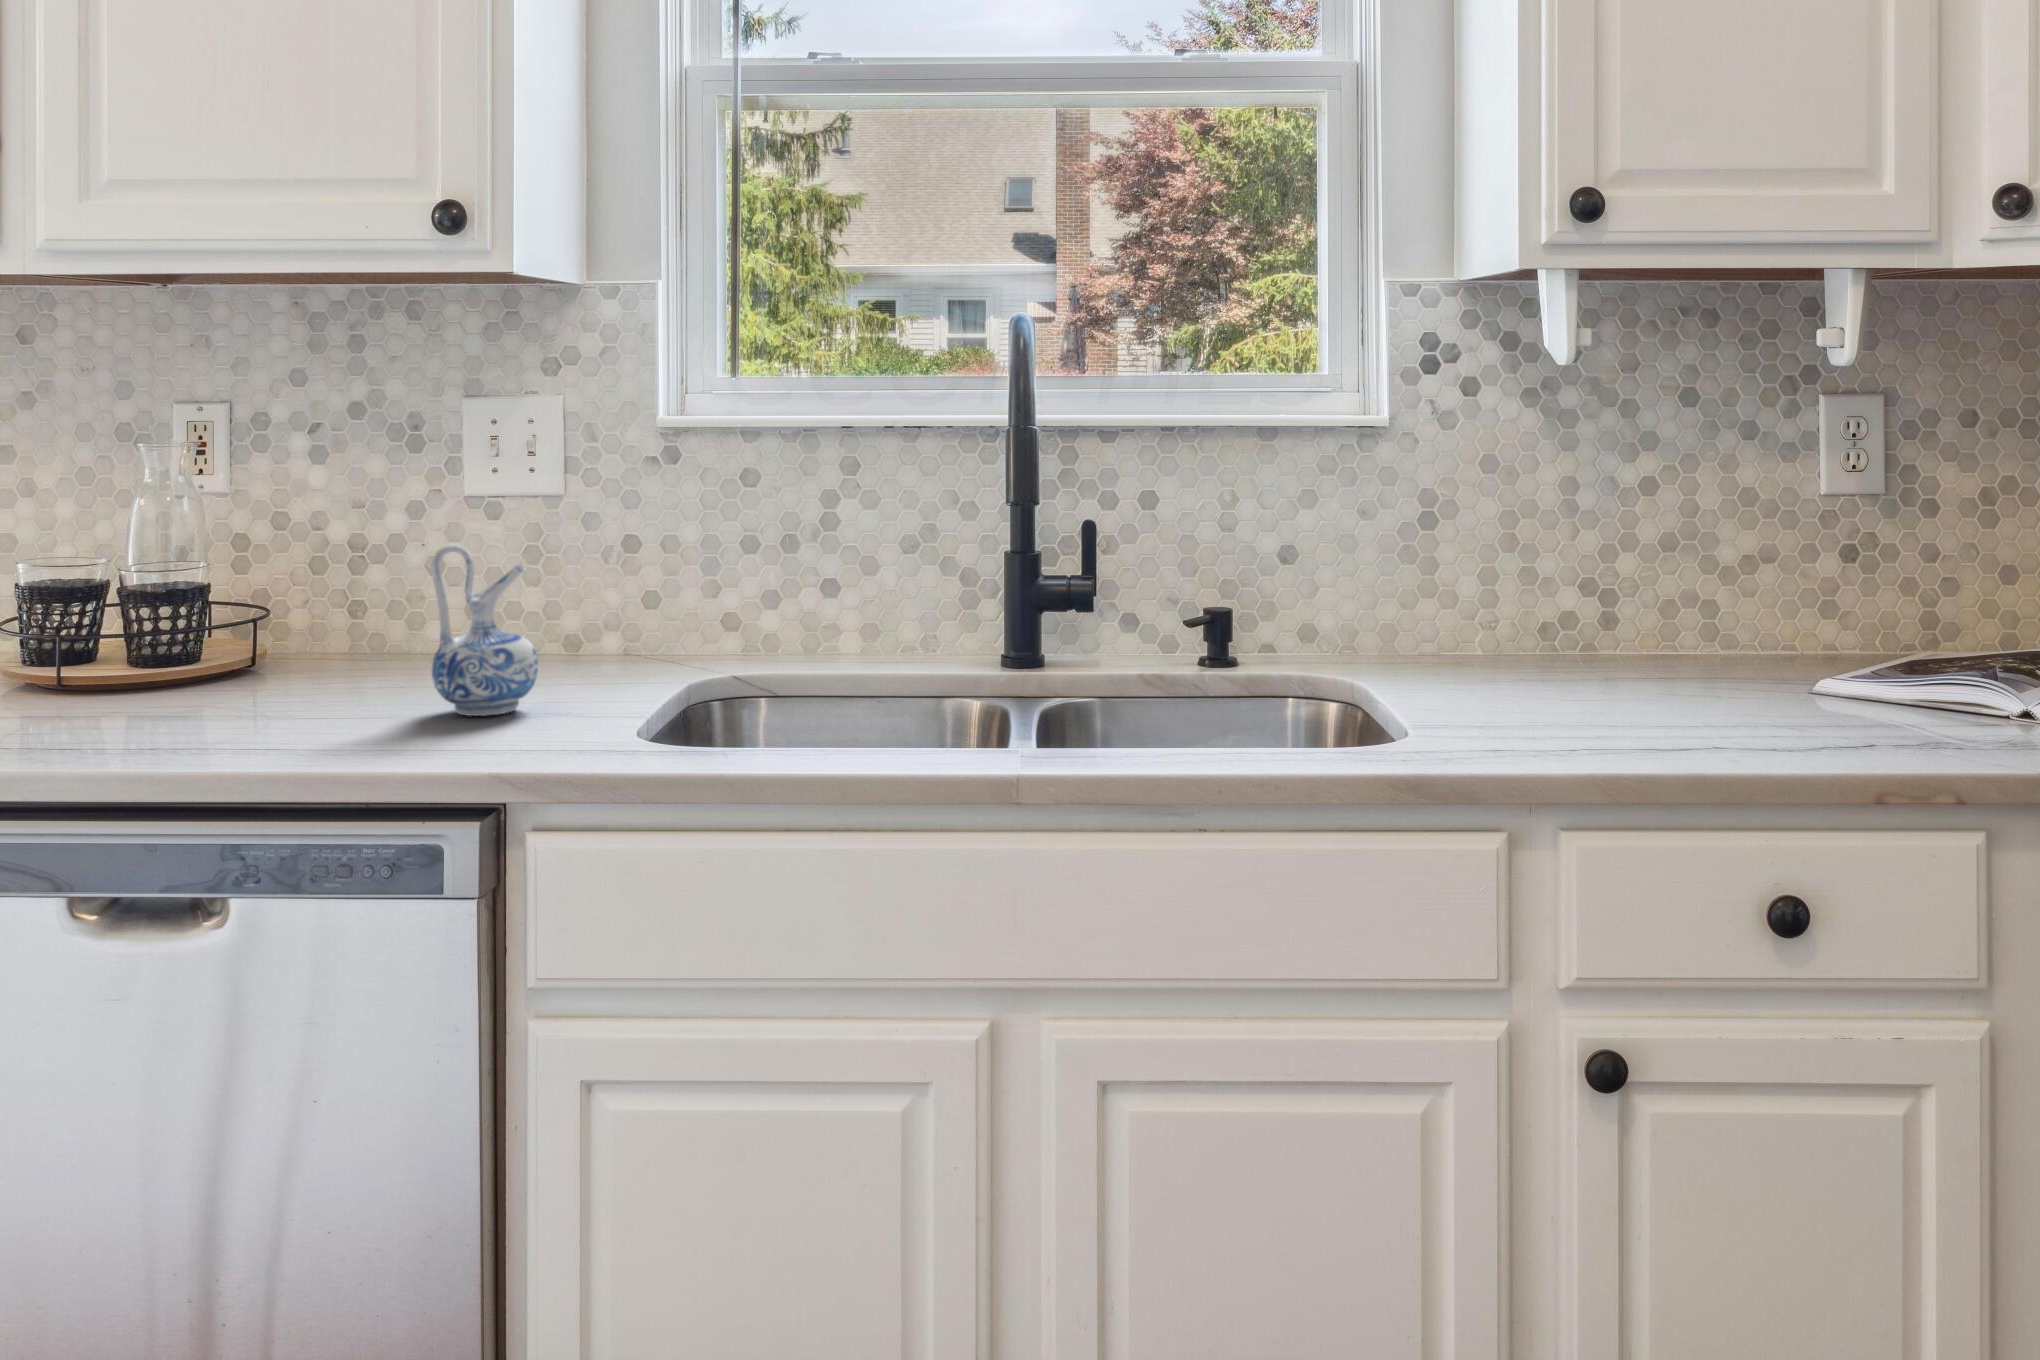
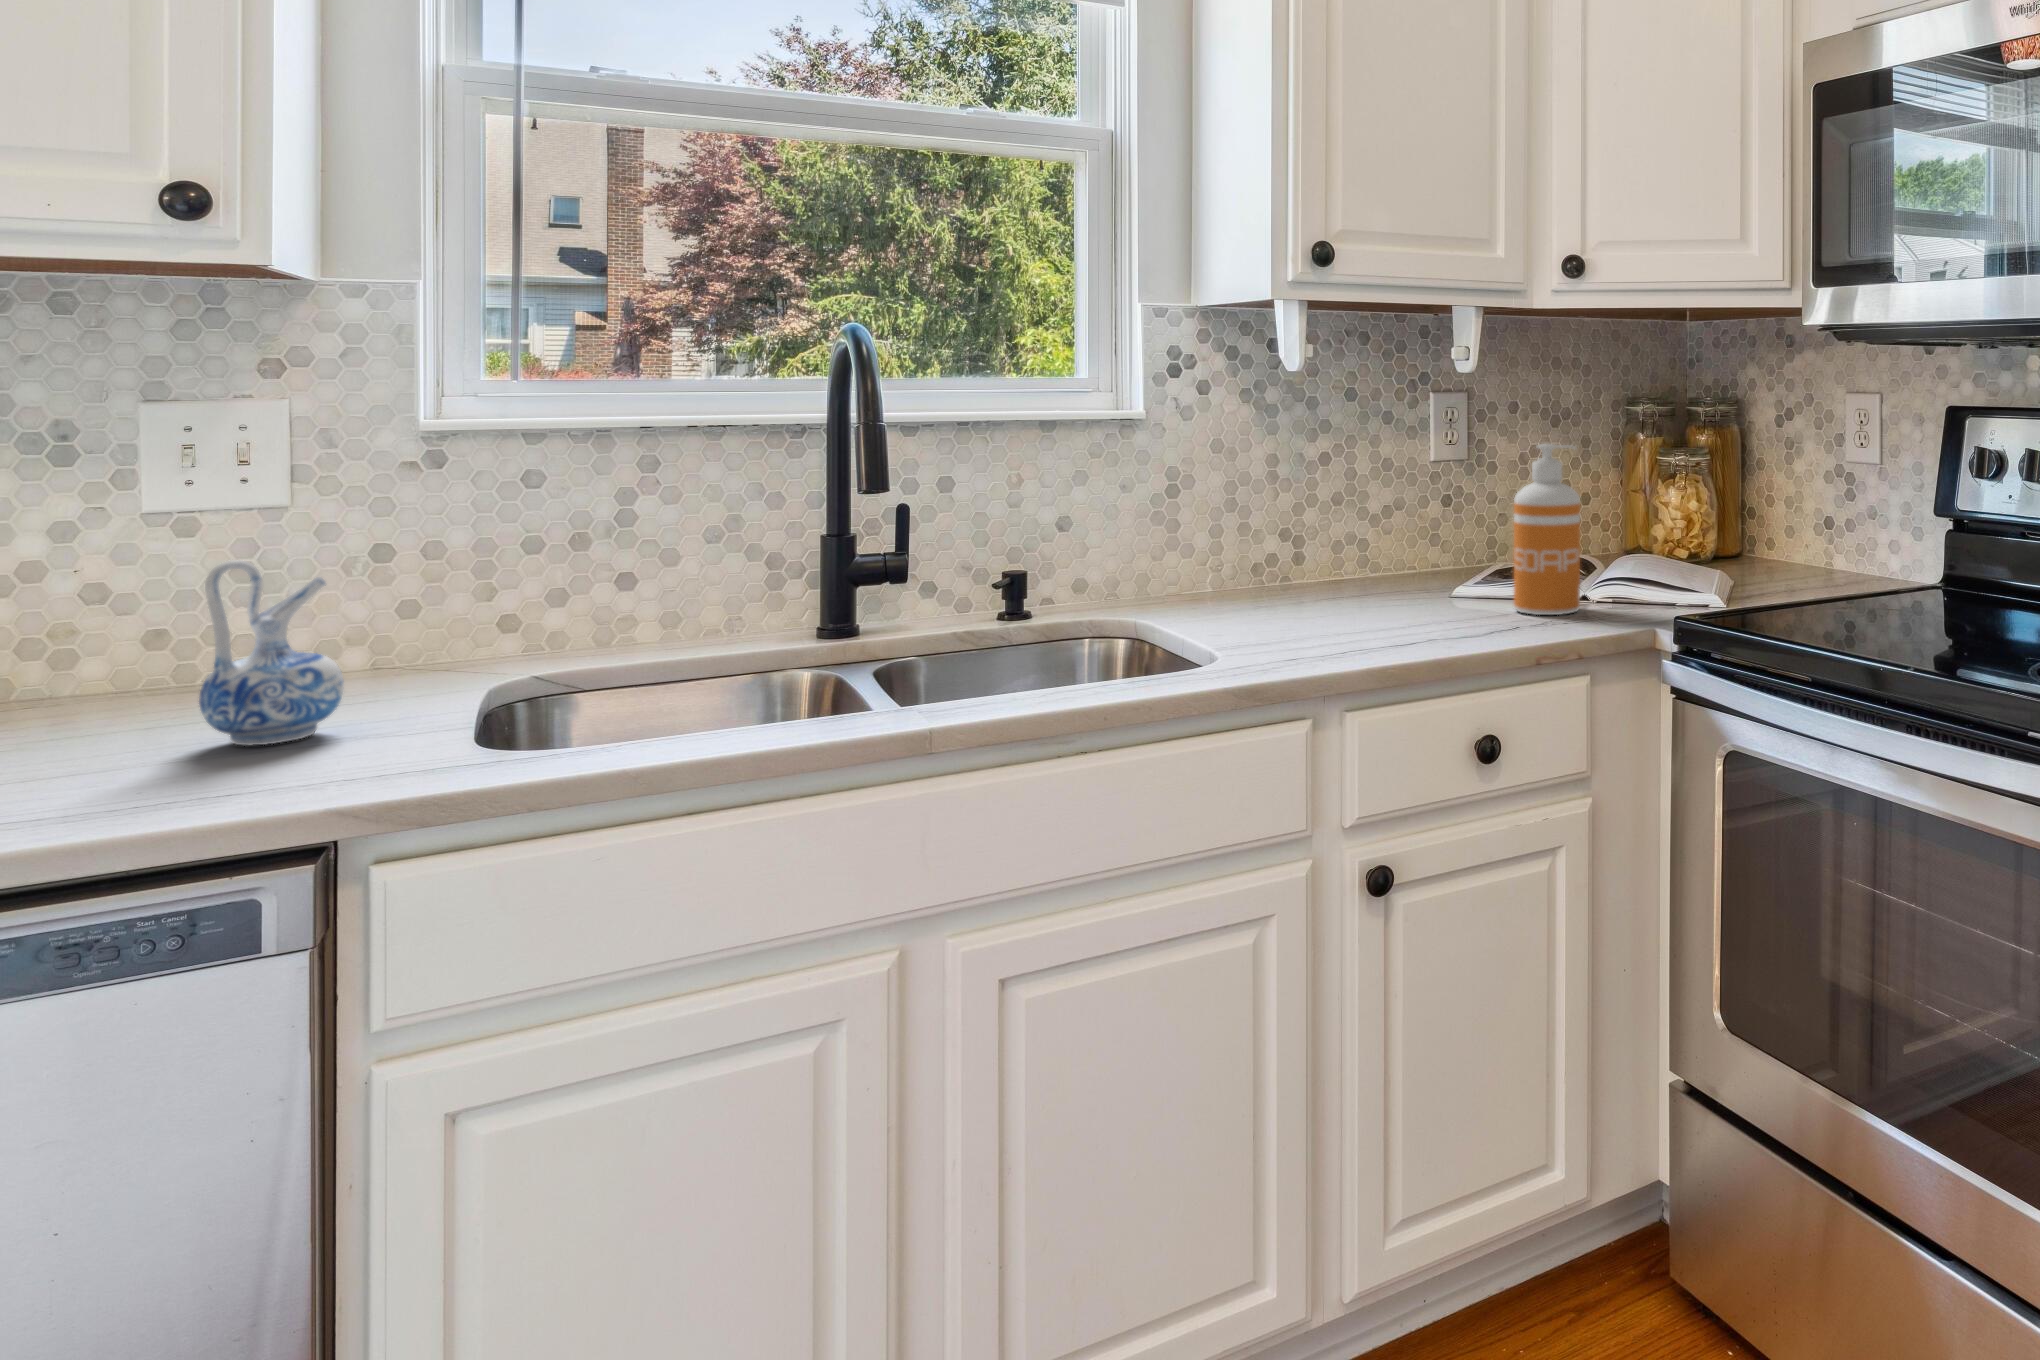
soap dispenser: none [1886,476,2004,743] -> present [1514,444,1580,615]

